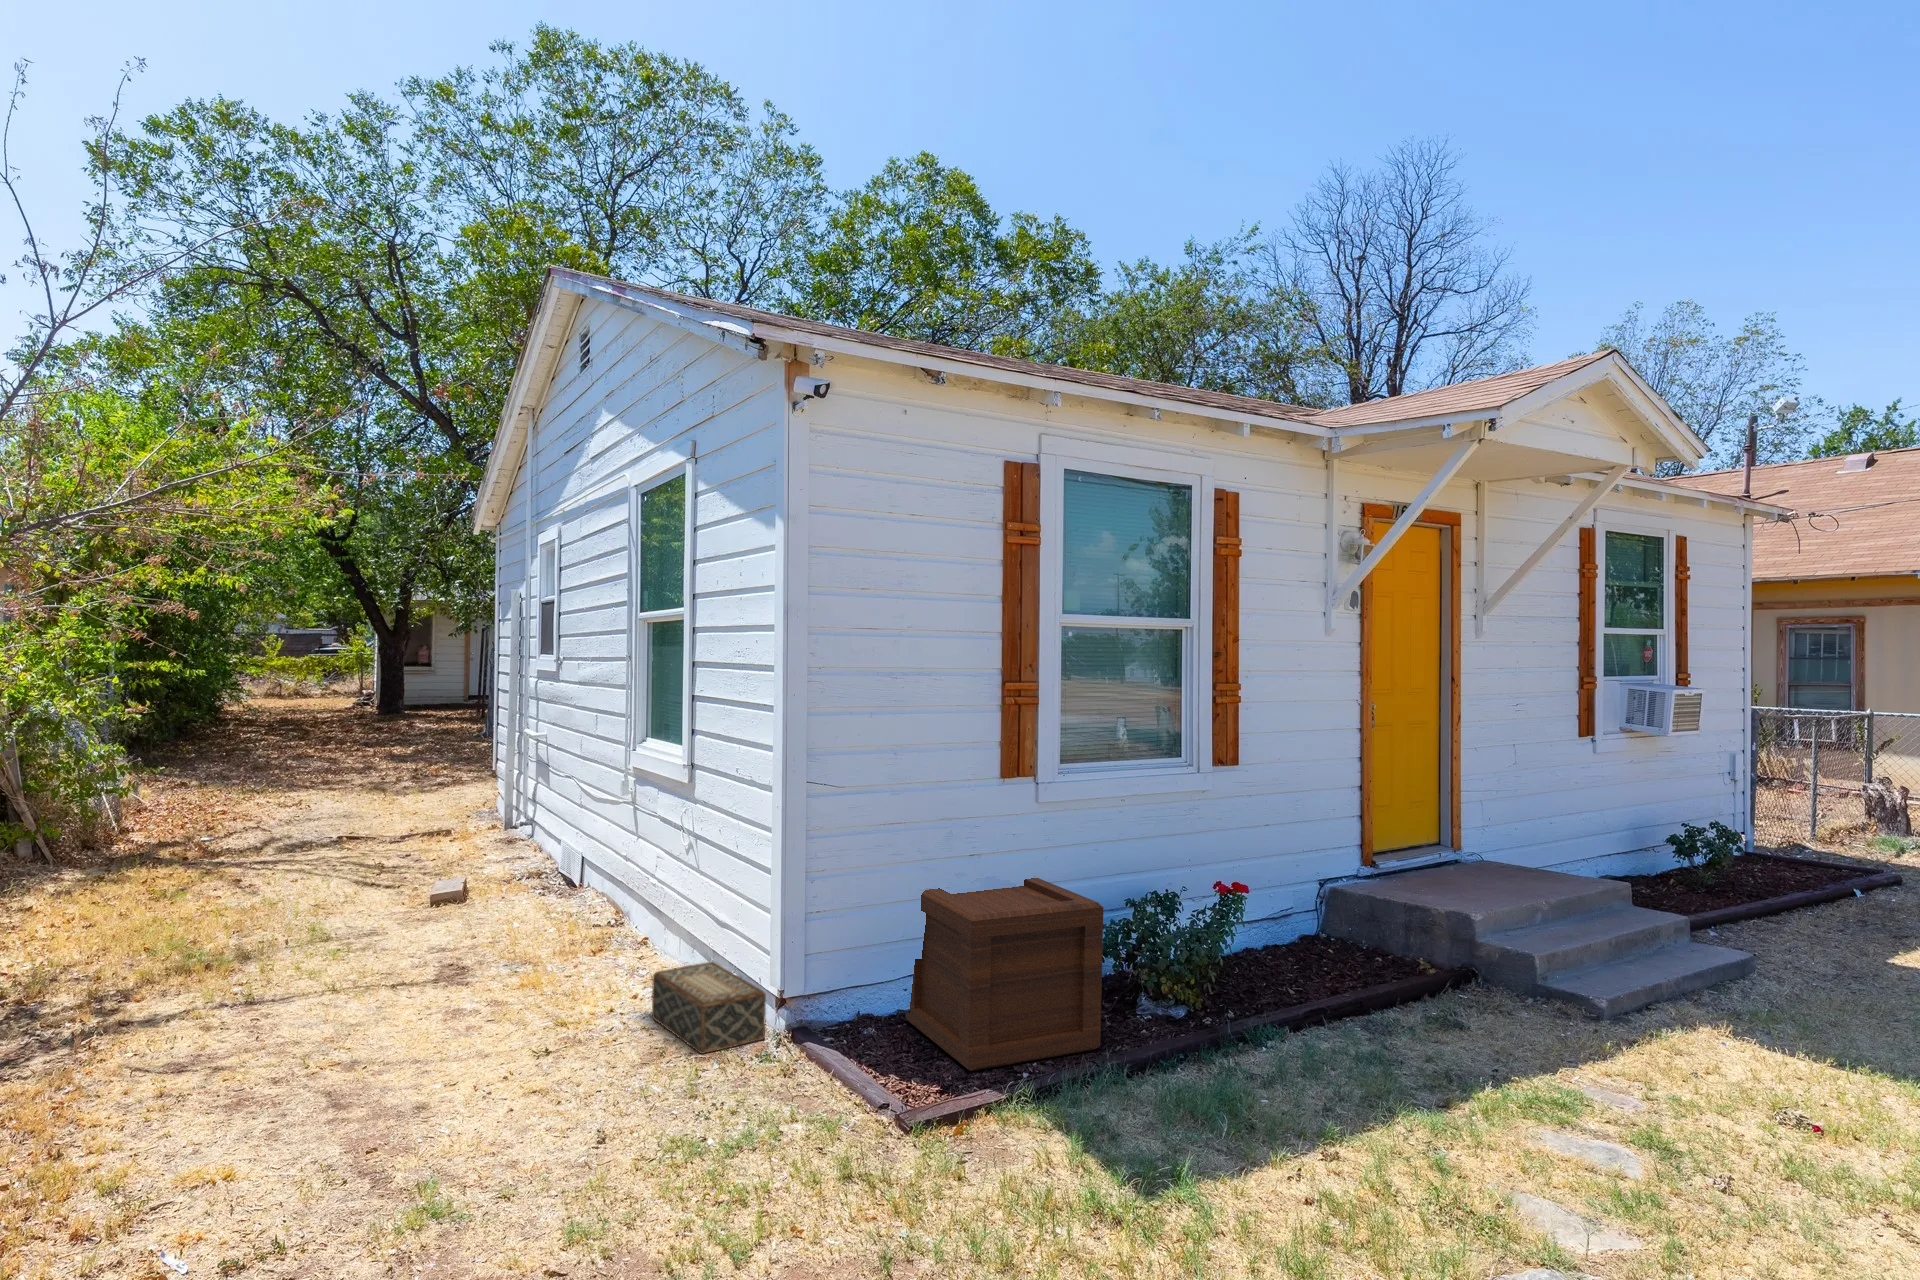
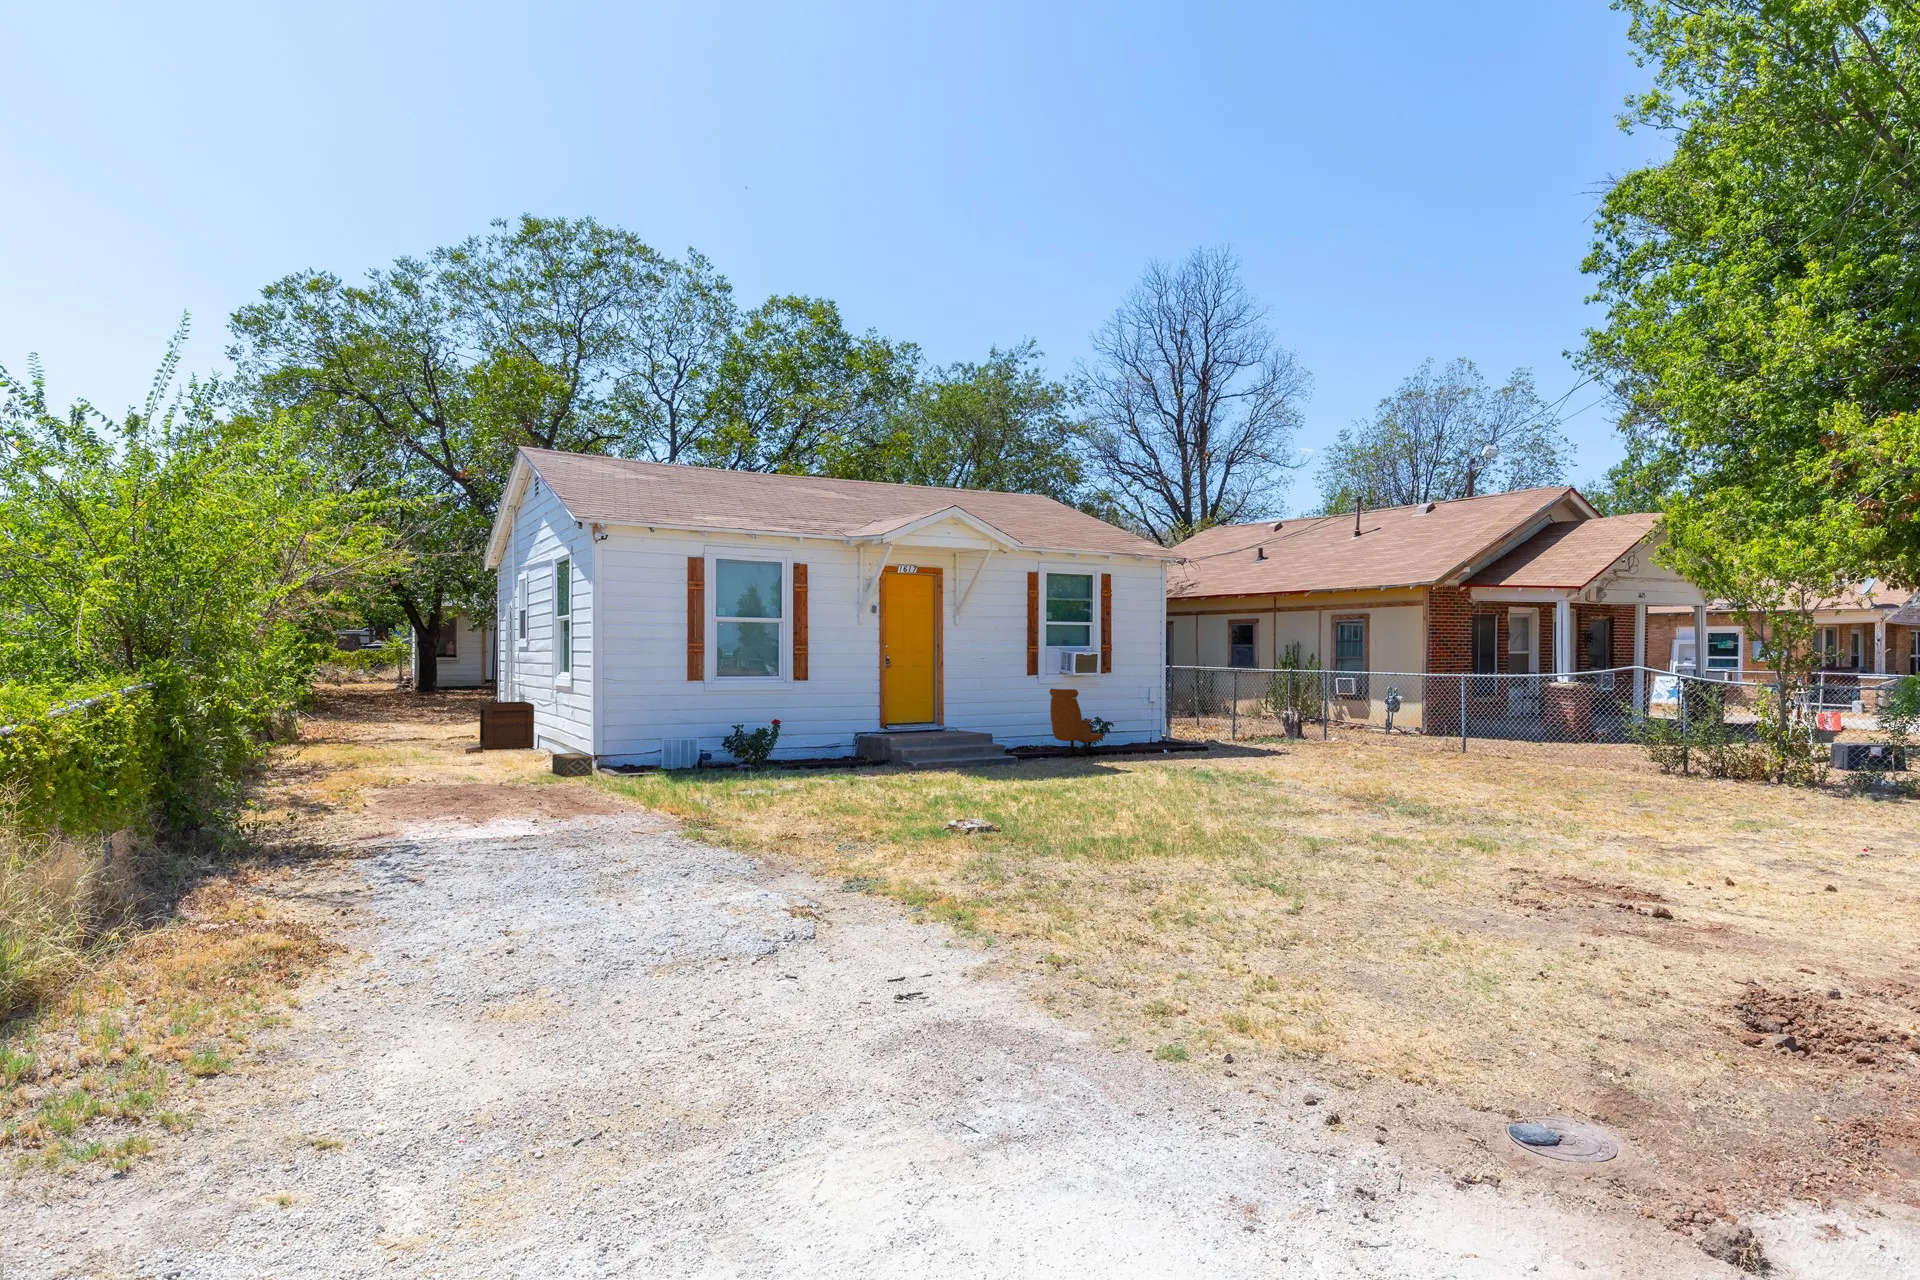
lounge chair: none [1660,778,1769,929] -> present [1050,688,1103,758]
wooden crate: present [905,876,1103,1071] -> present [480,702,534,750]

